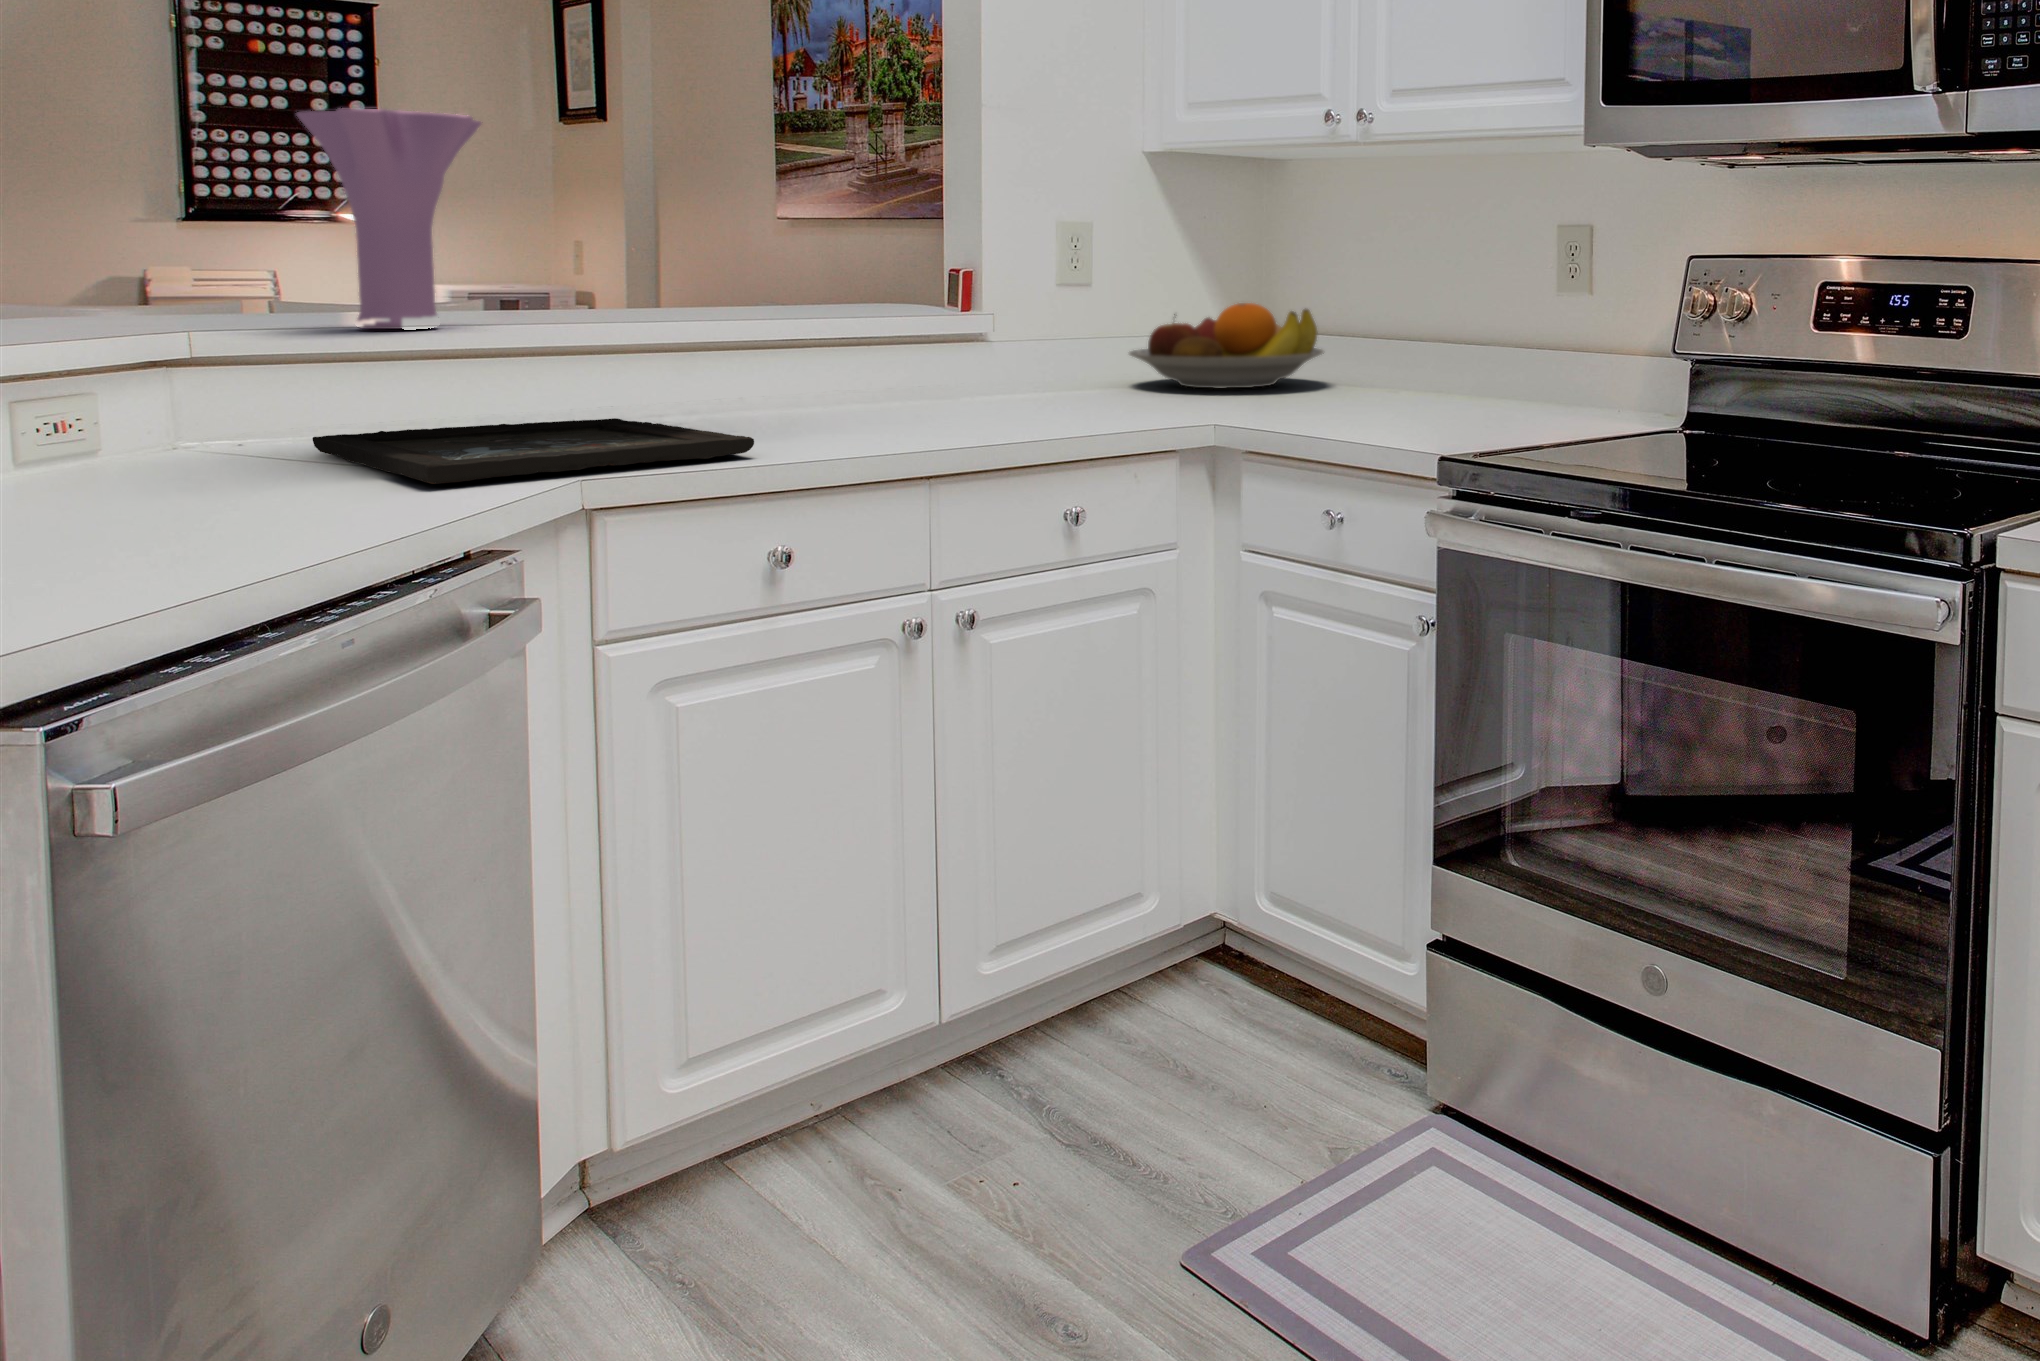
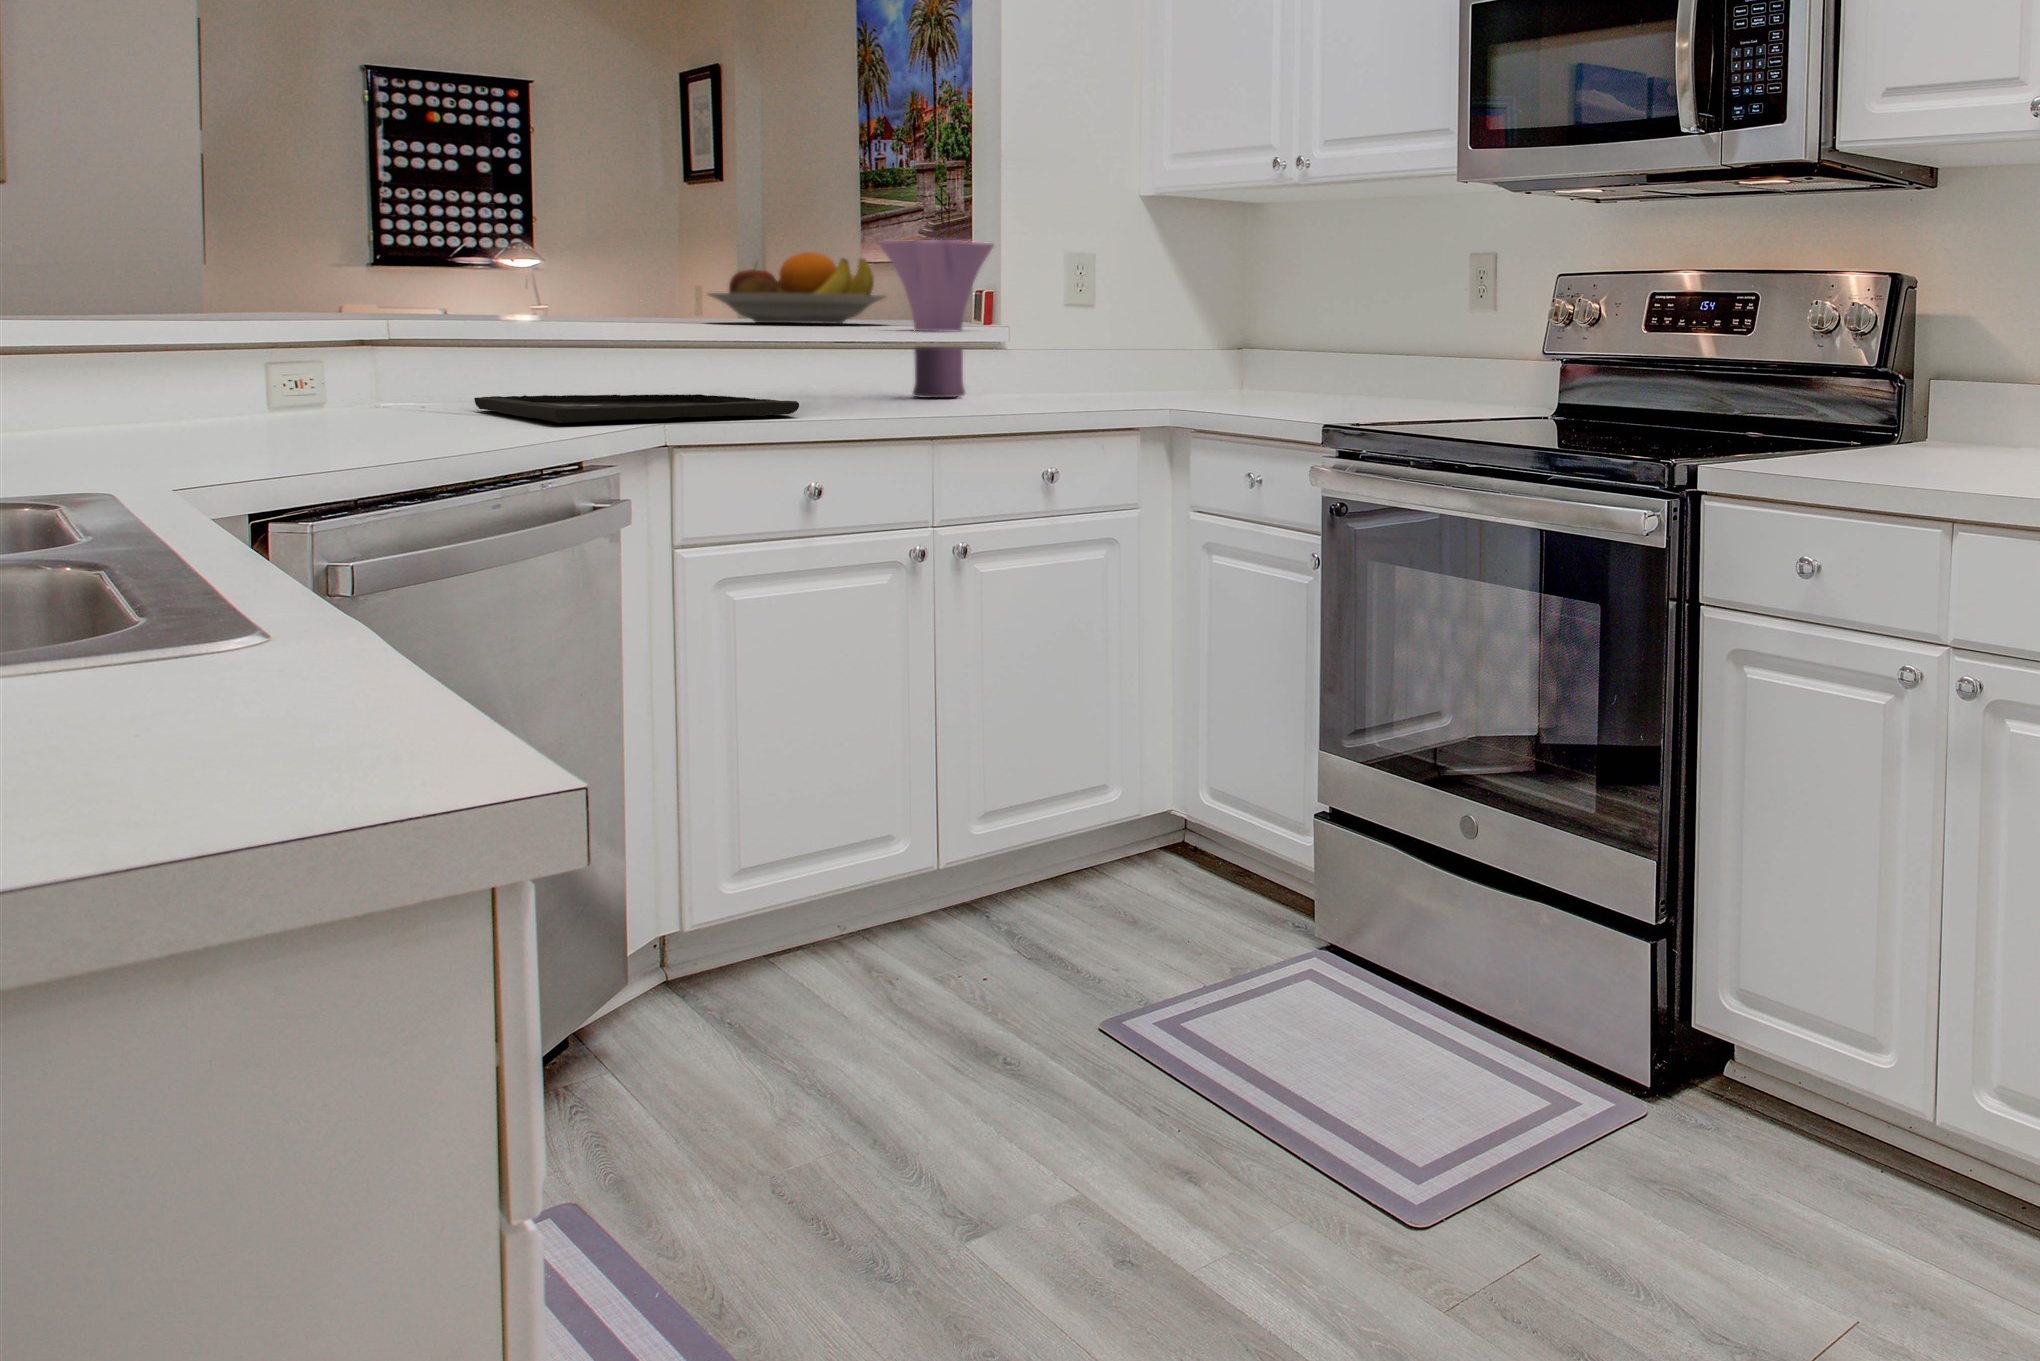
vase: present [297,108,481,329] -> present [879,240,994,398]
fruit bowl: present [1129,303,1324,388] -> present [708,252,886,324]

